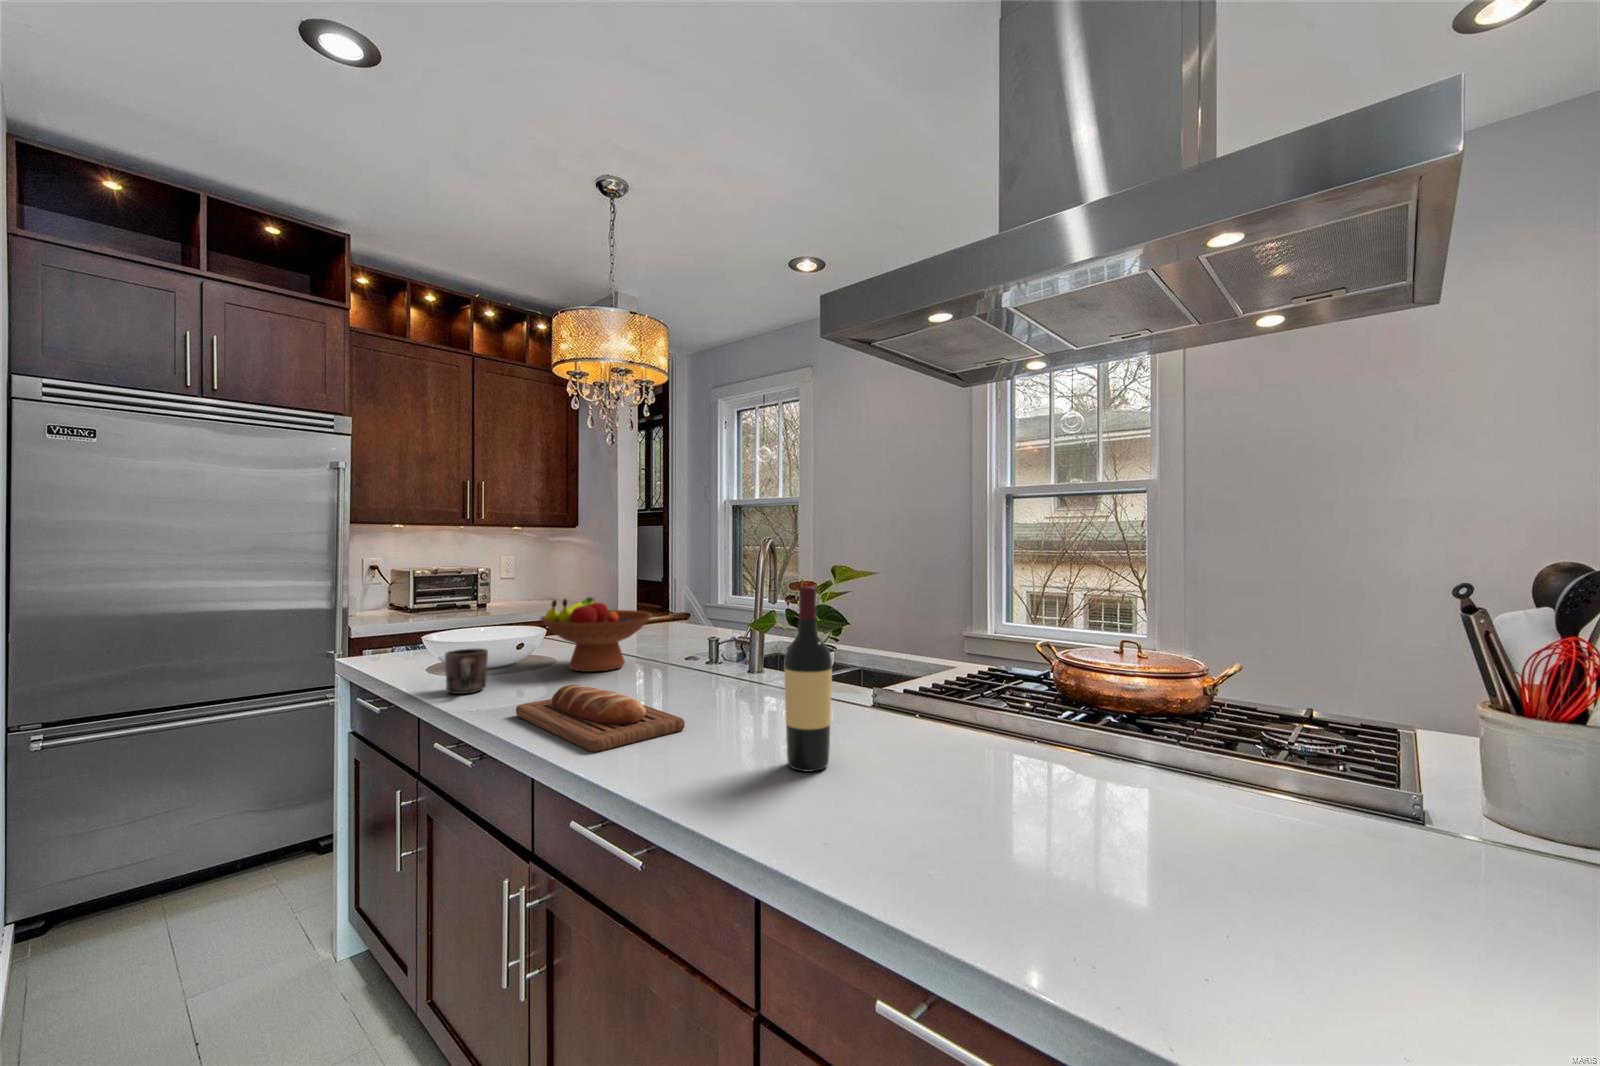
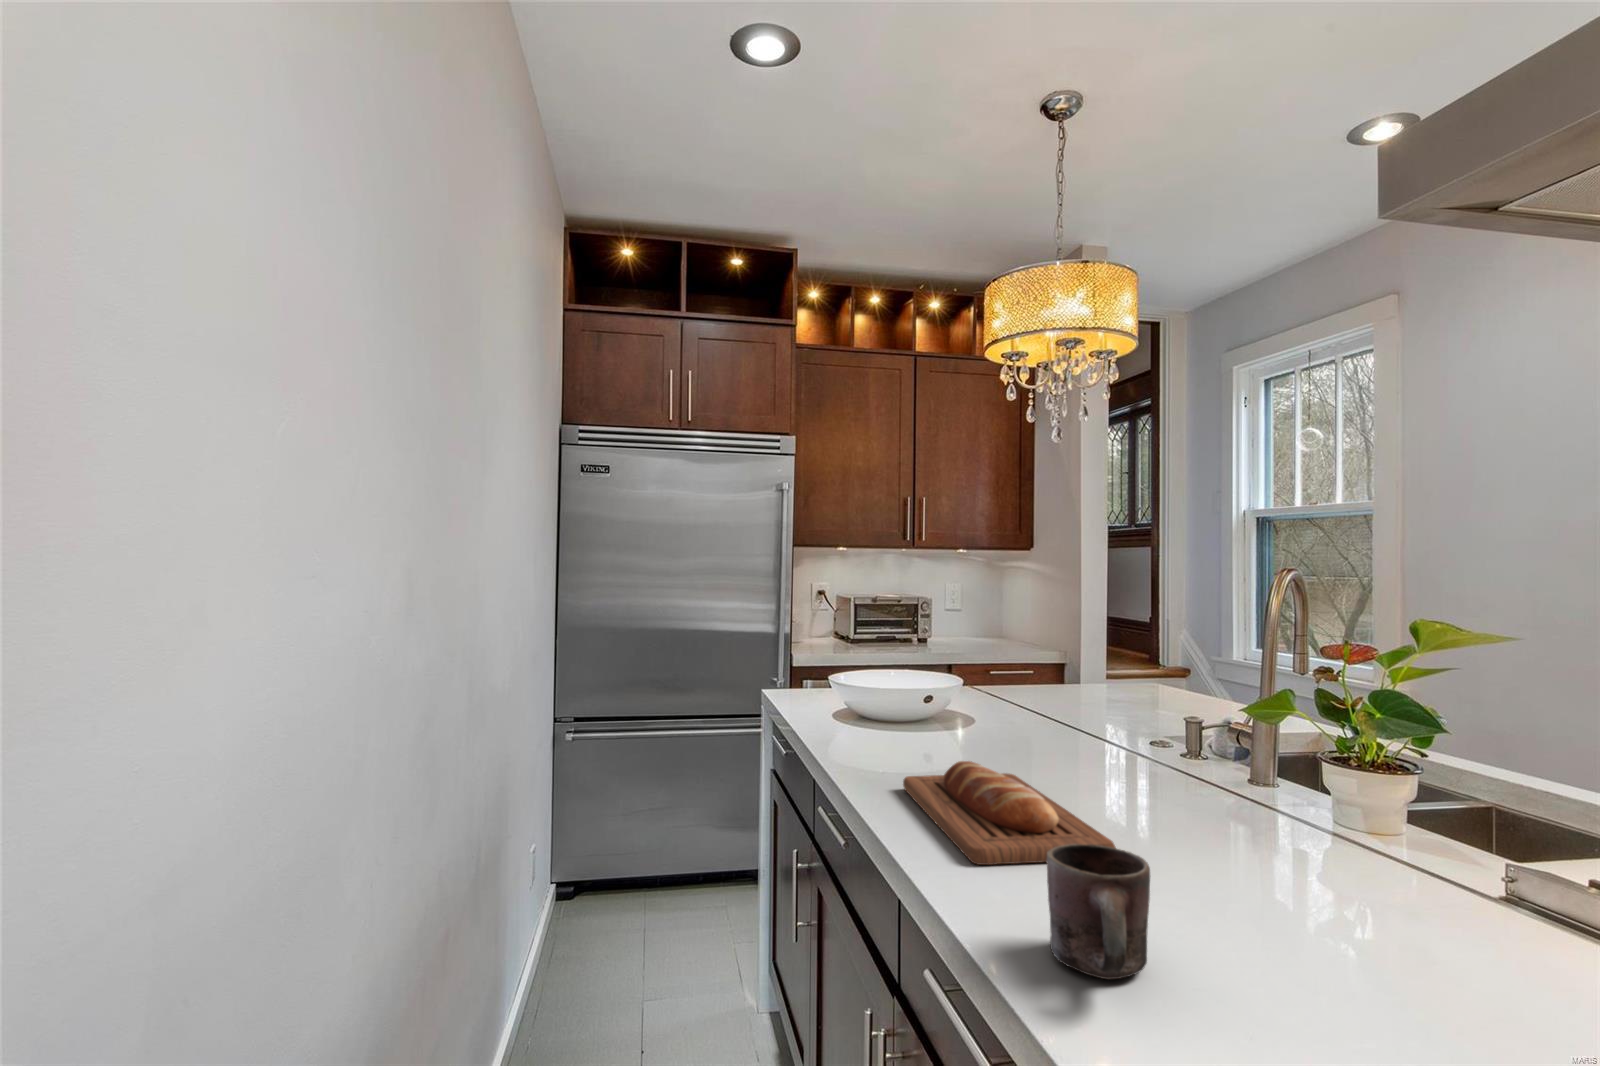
wine bottle: present [784,586,832,772] -> none [1271,662,1372,1002]
fruit bowl: present [540,597,652,672] -> none [954,644,1102,745]
mug: present [445,648,488,694] -> present [1047,844,1150,979]

